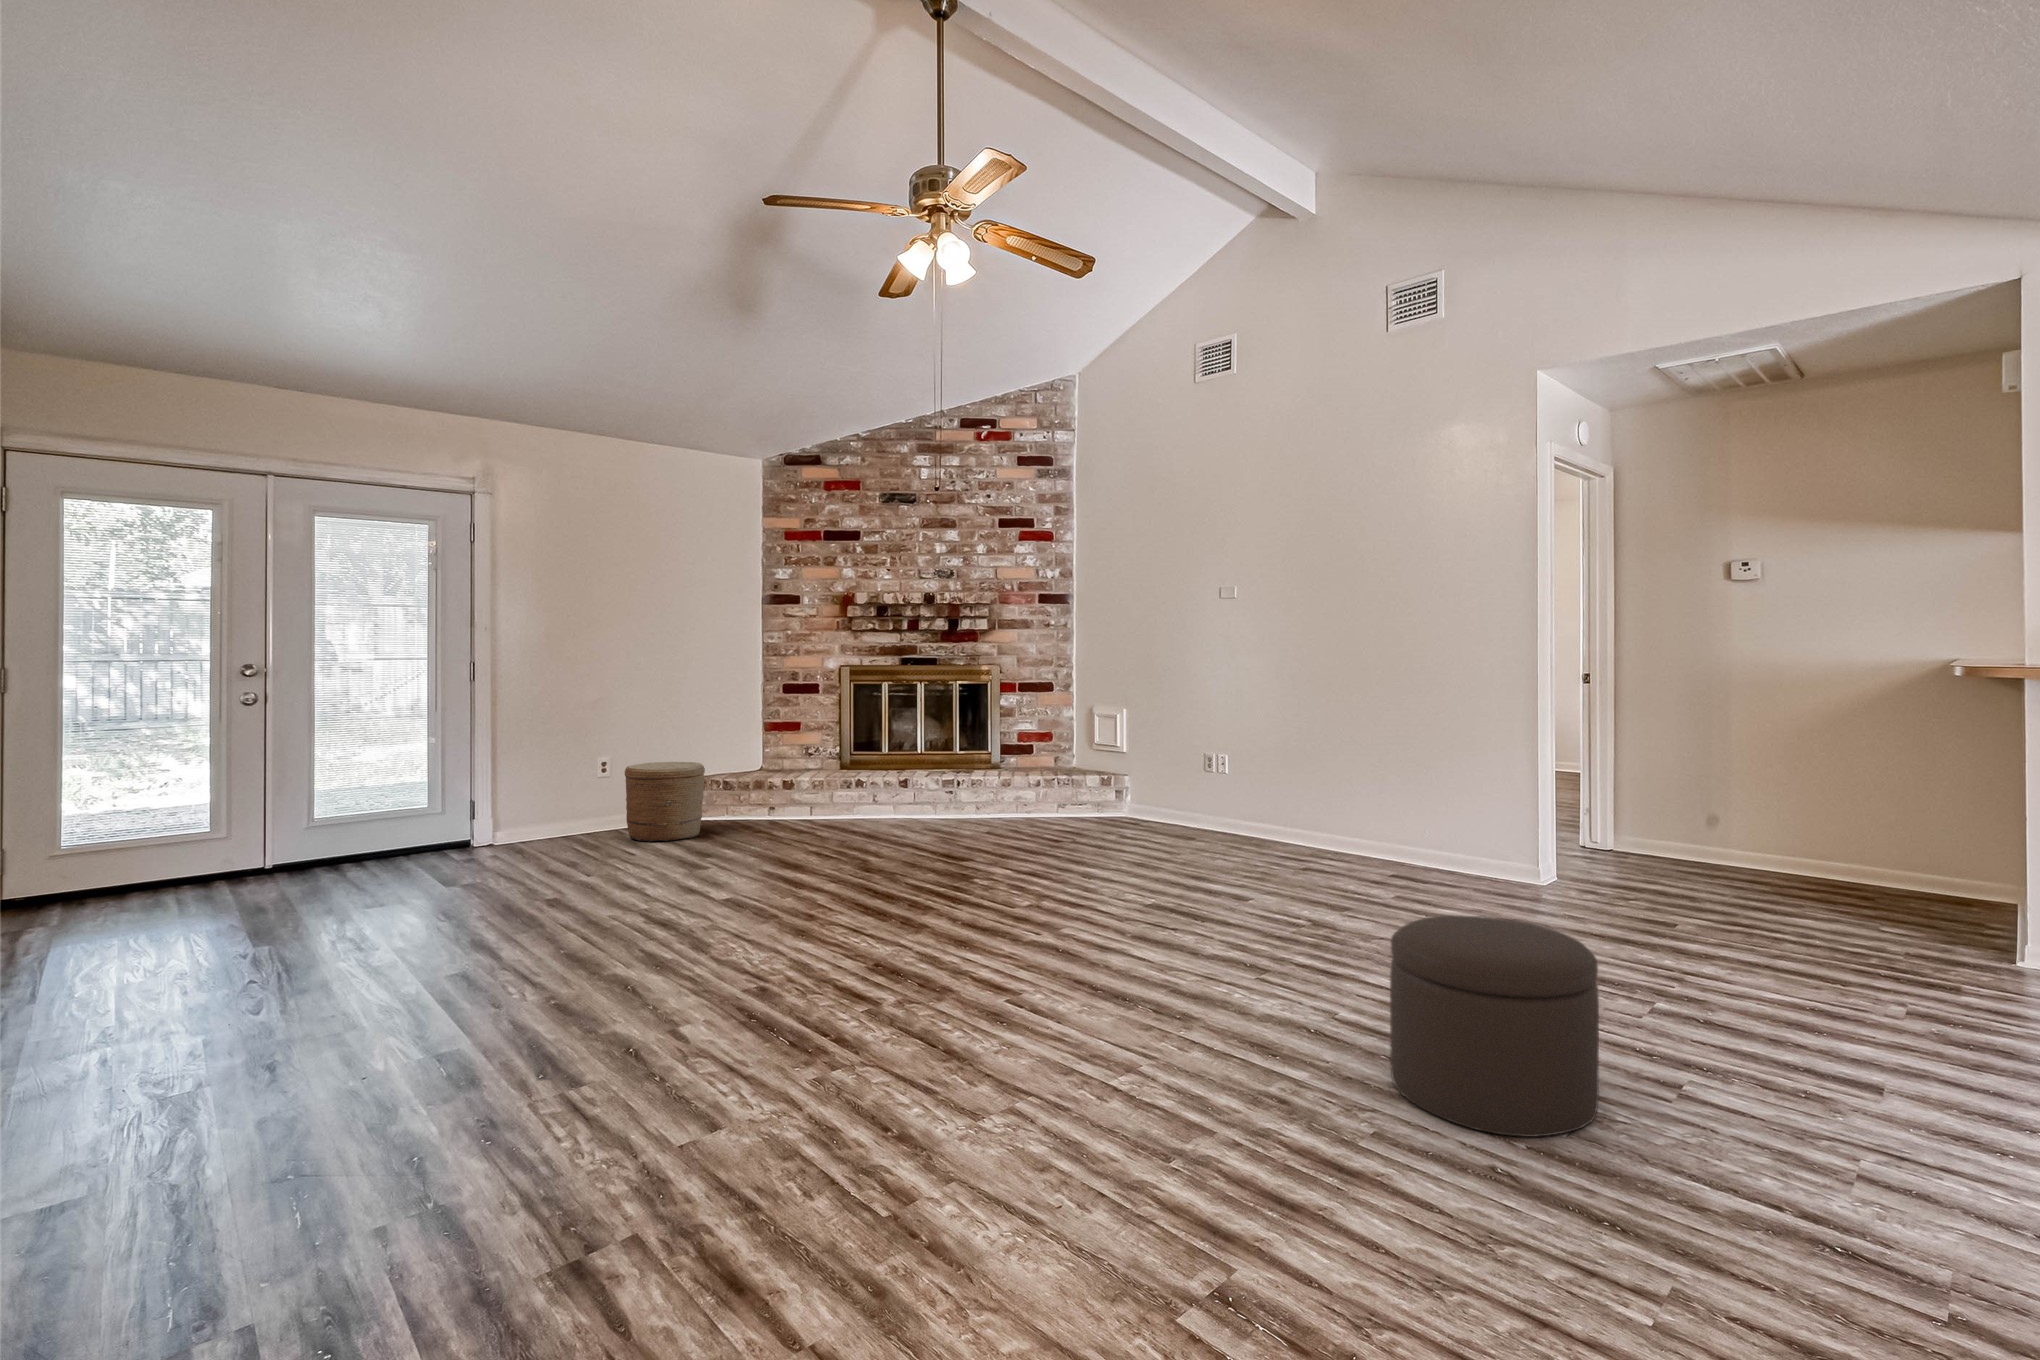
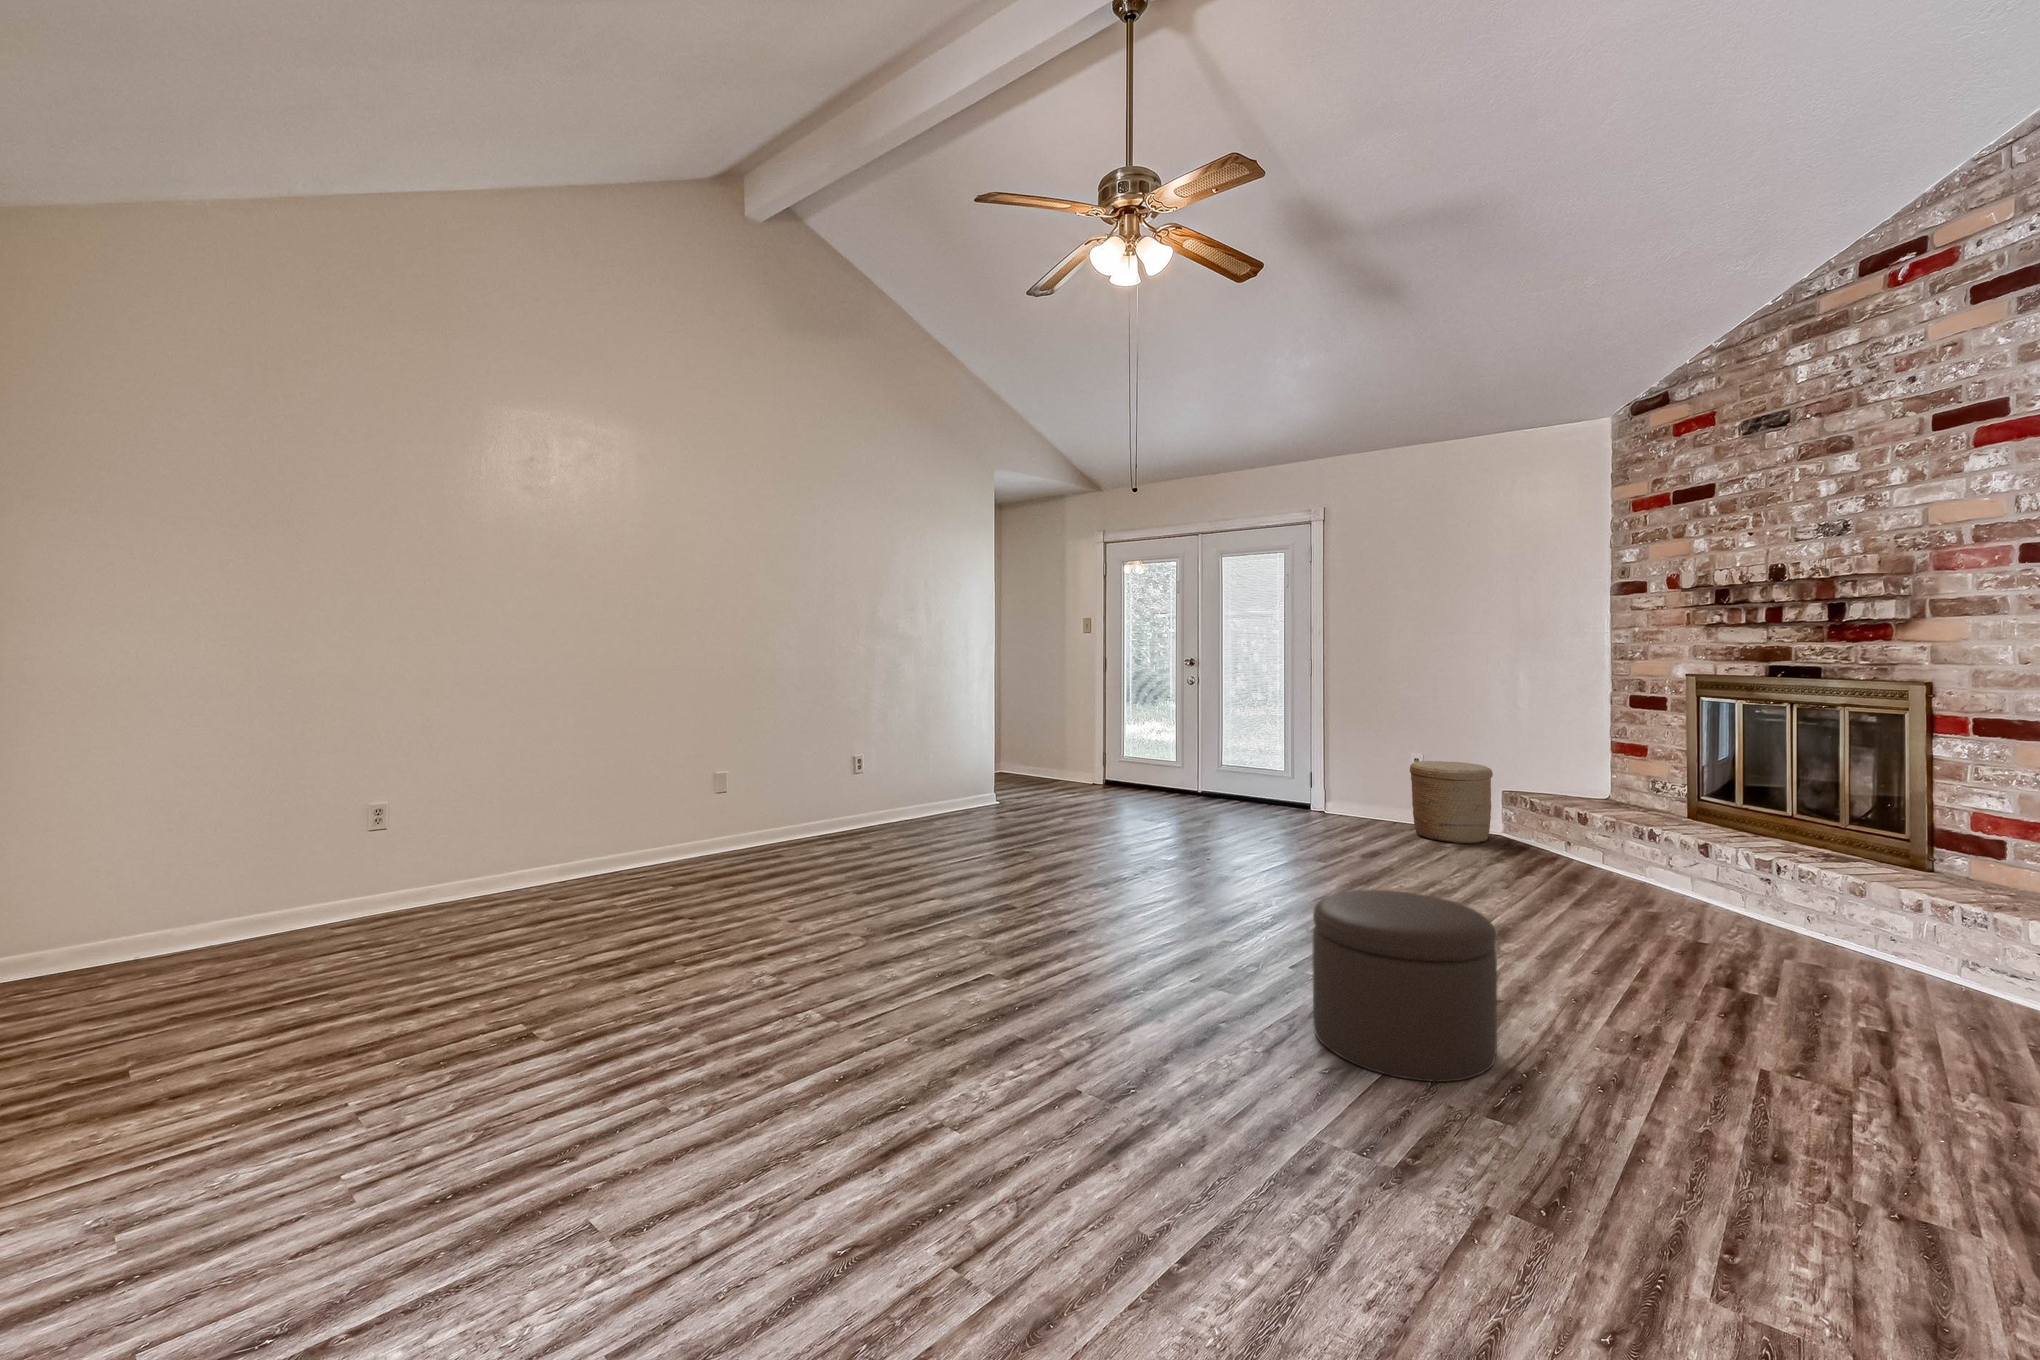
ottoman: present [1390,915,1599,1137] -> present [1312,890,1497,1082]

